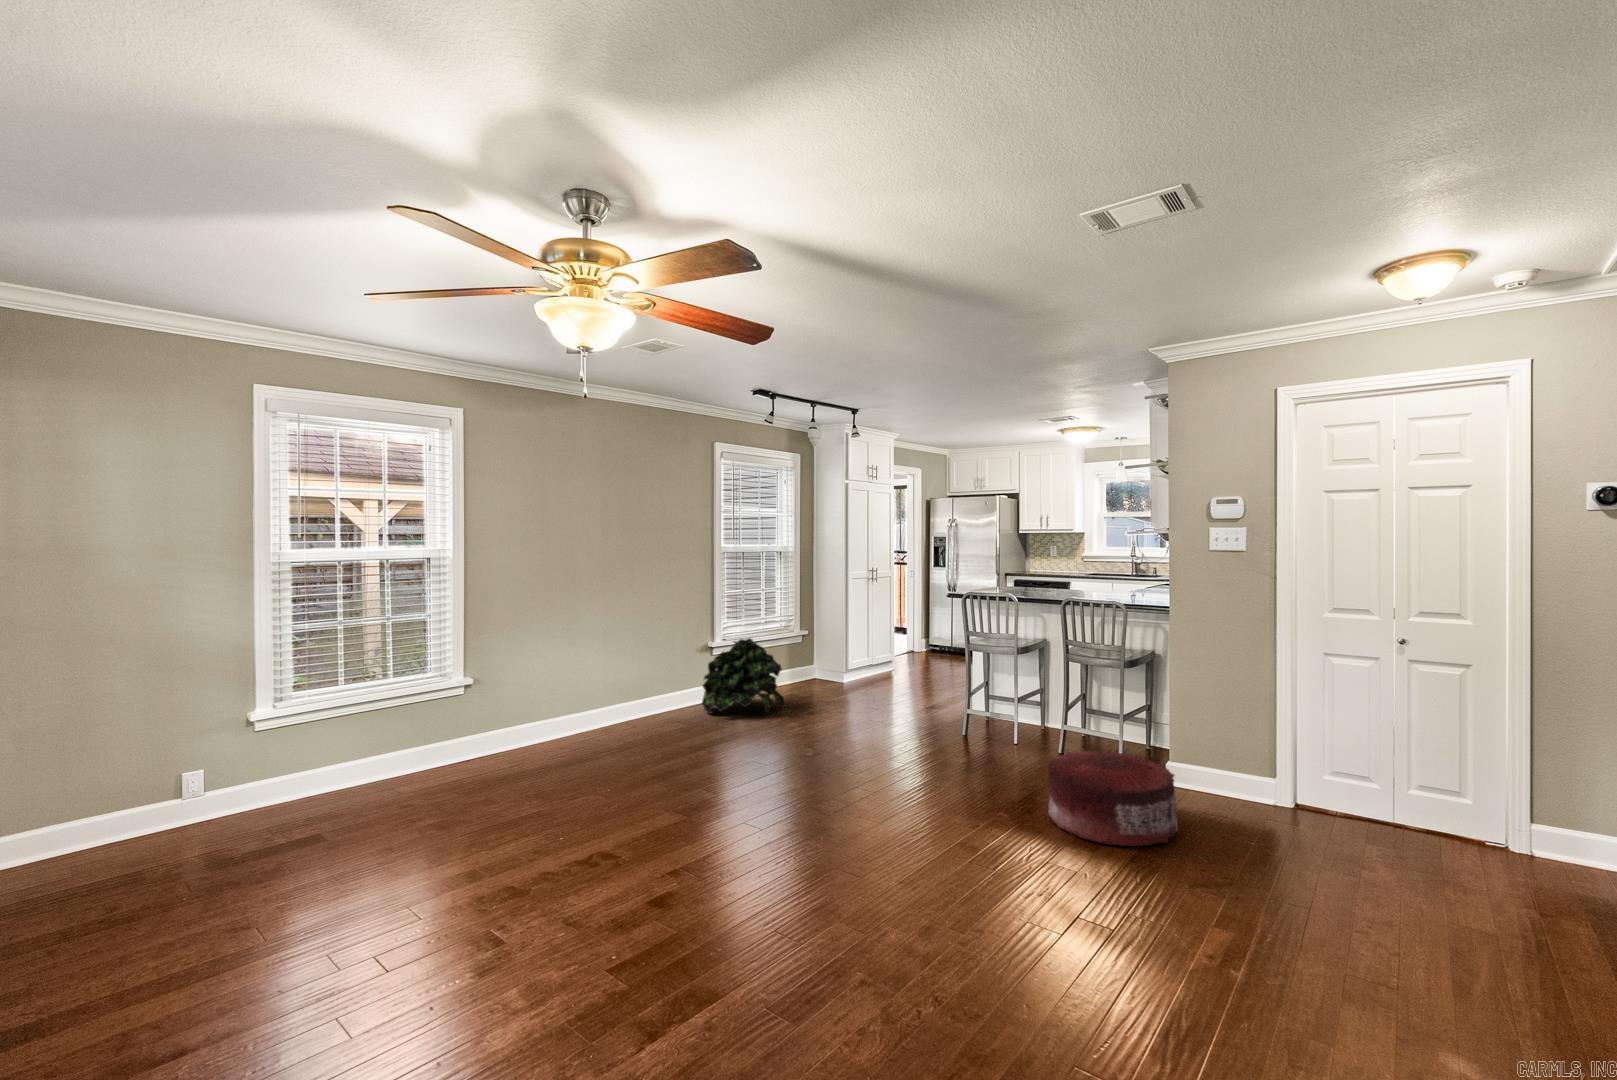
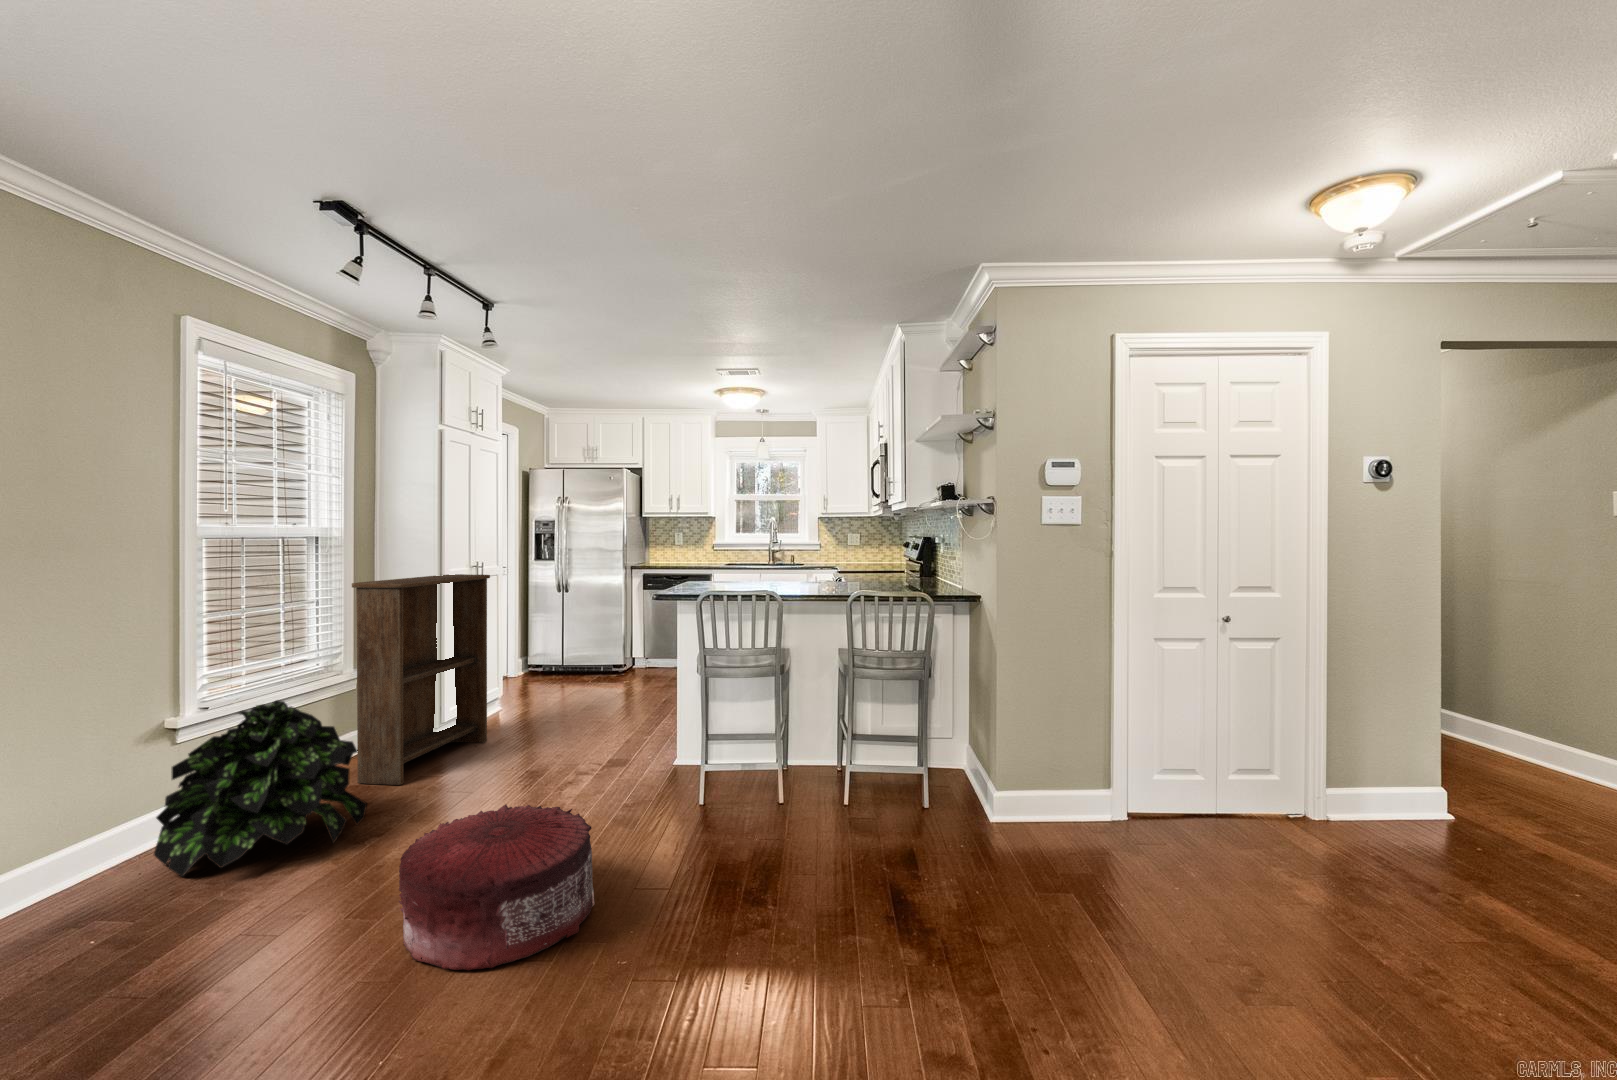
bookshelf: none [791,576,874,697] -> present [352,574,490,785]
pouf: present [1048,750,1177,846] -> present [399,804,595,970]

